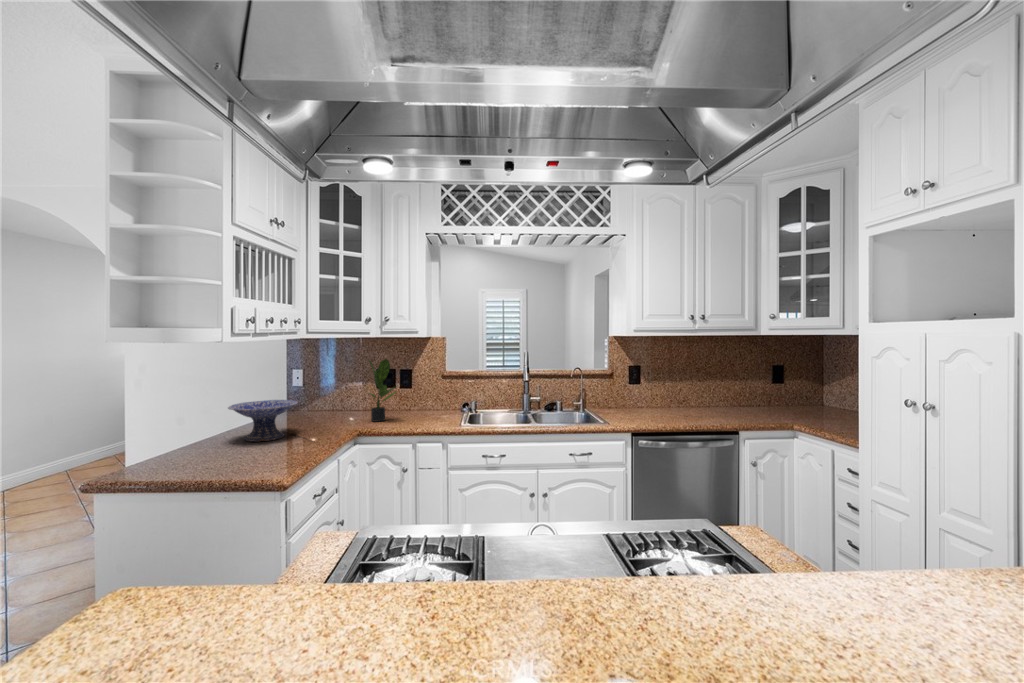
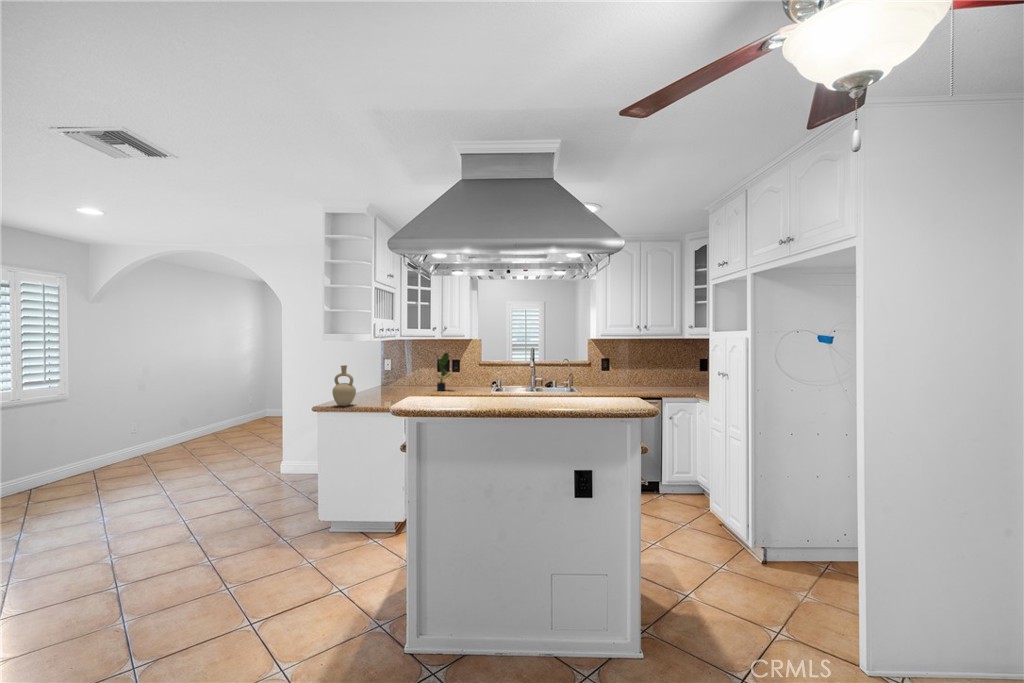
vase: none [150,387,201,465] -> present [332,365,356,406]
decorative bowl: present [228,400,298,442] -> none [361,376,398,398]

